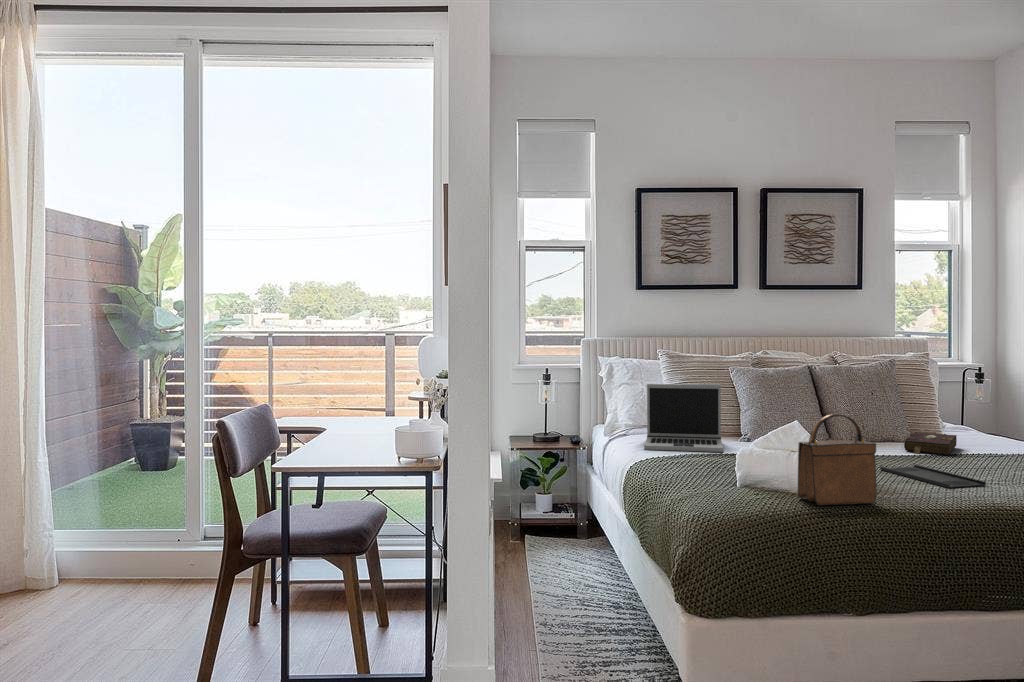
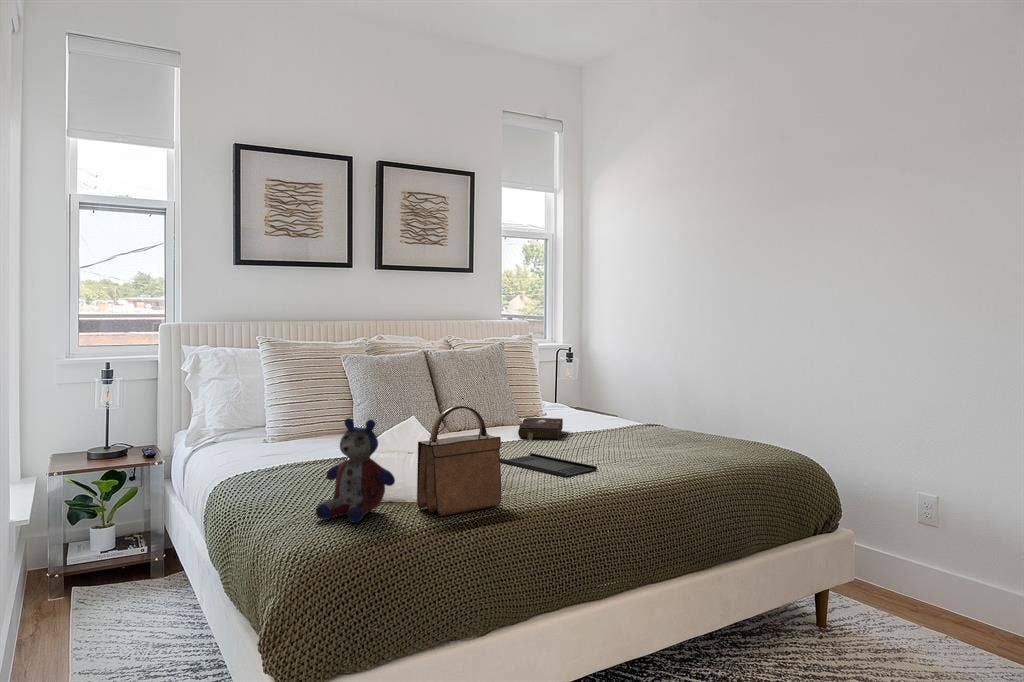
laptop: present [644,384,723,452] -> none [234,376,333,461]
stuffed bear: none [713,419,778,502] -> present [316,418,395,523]

